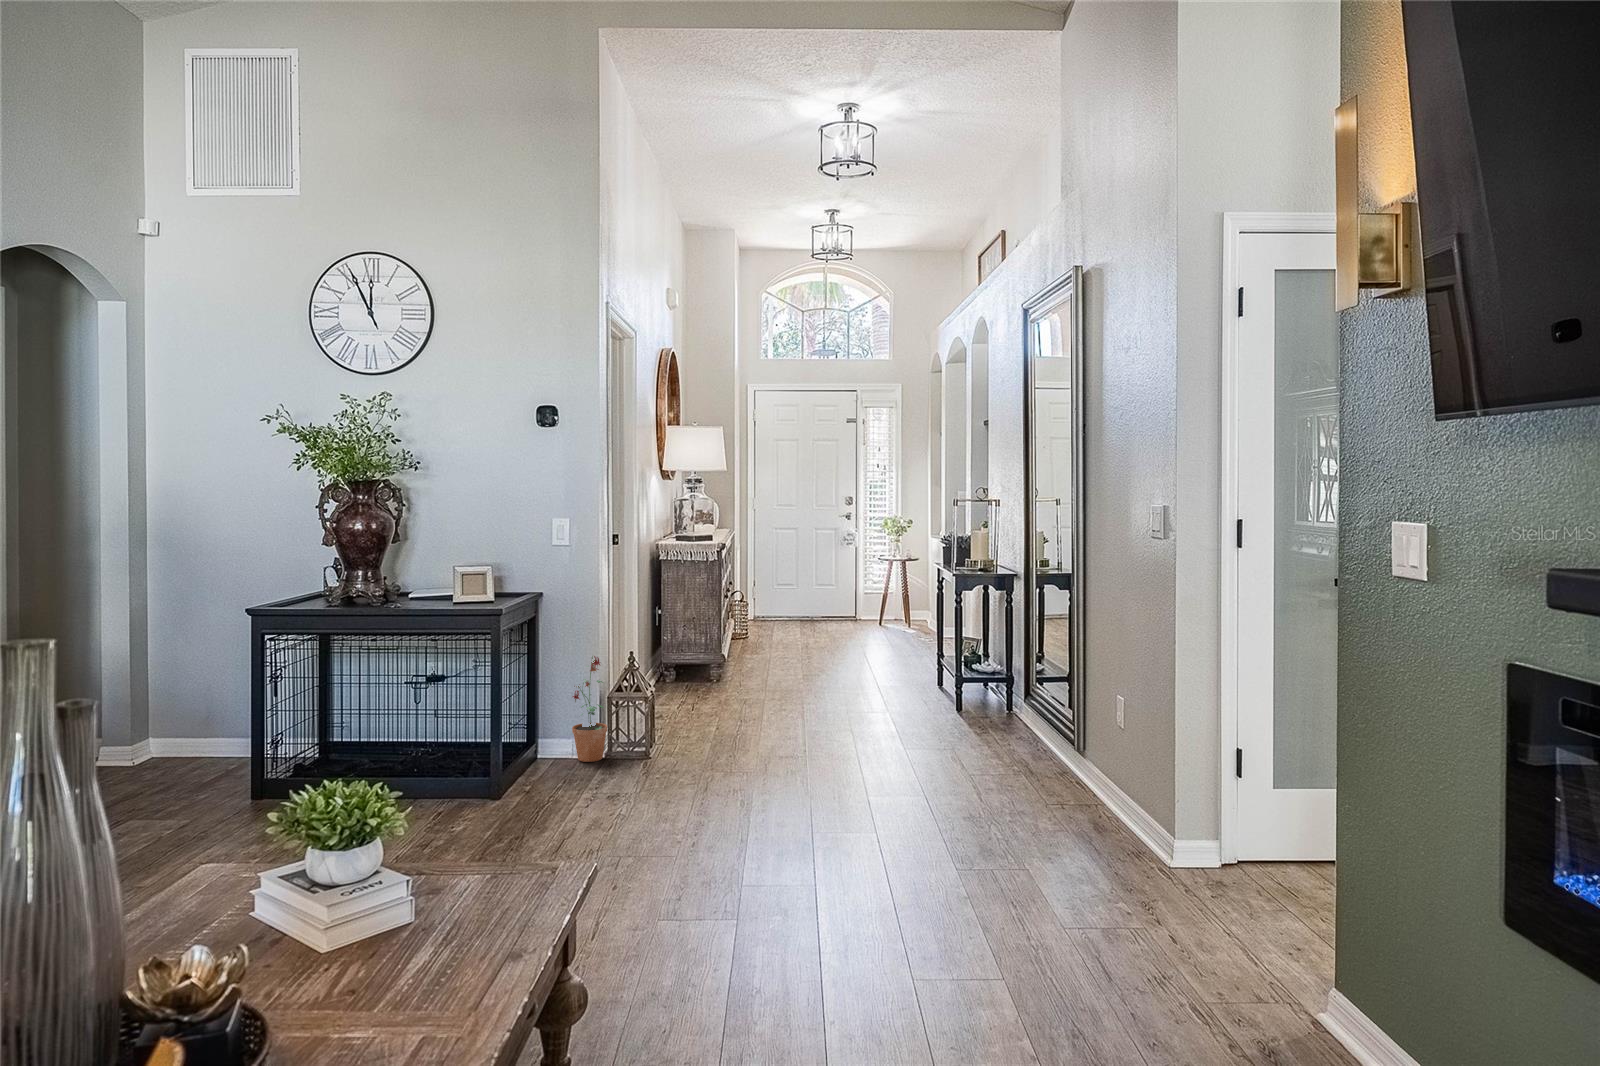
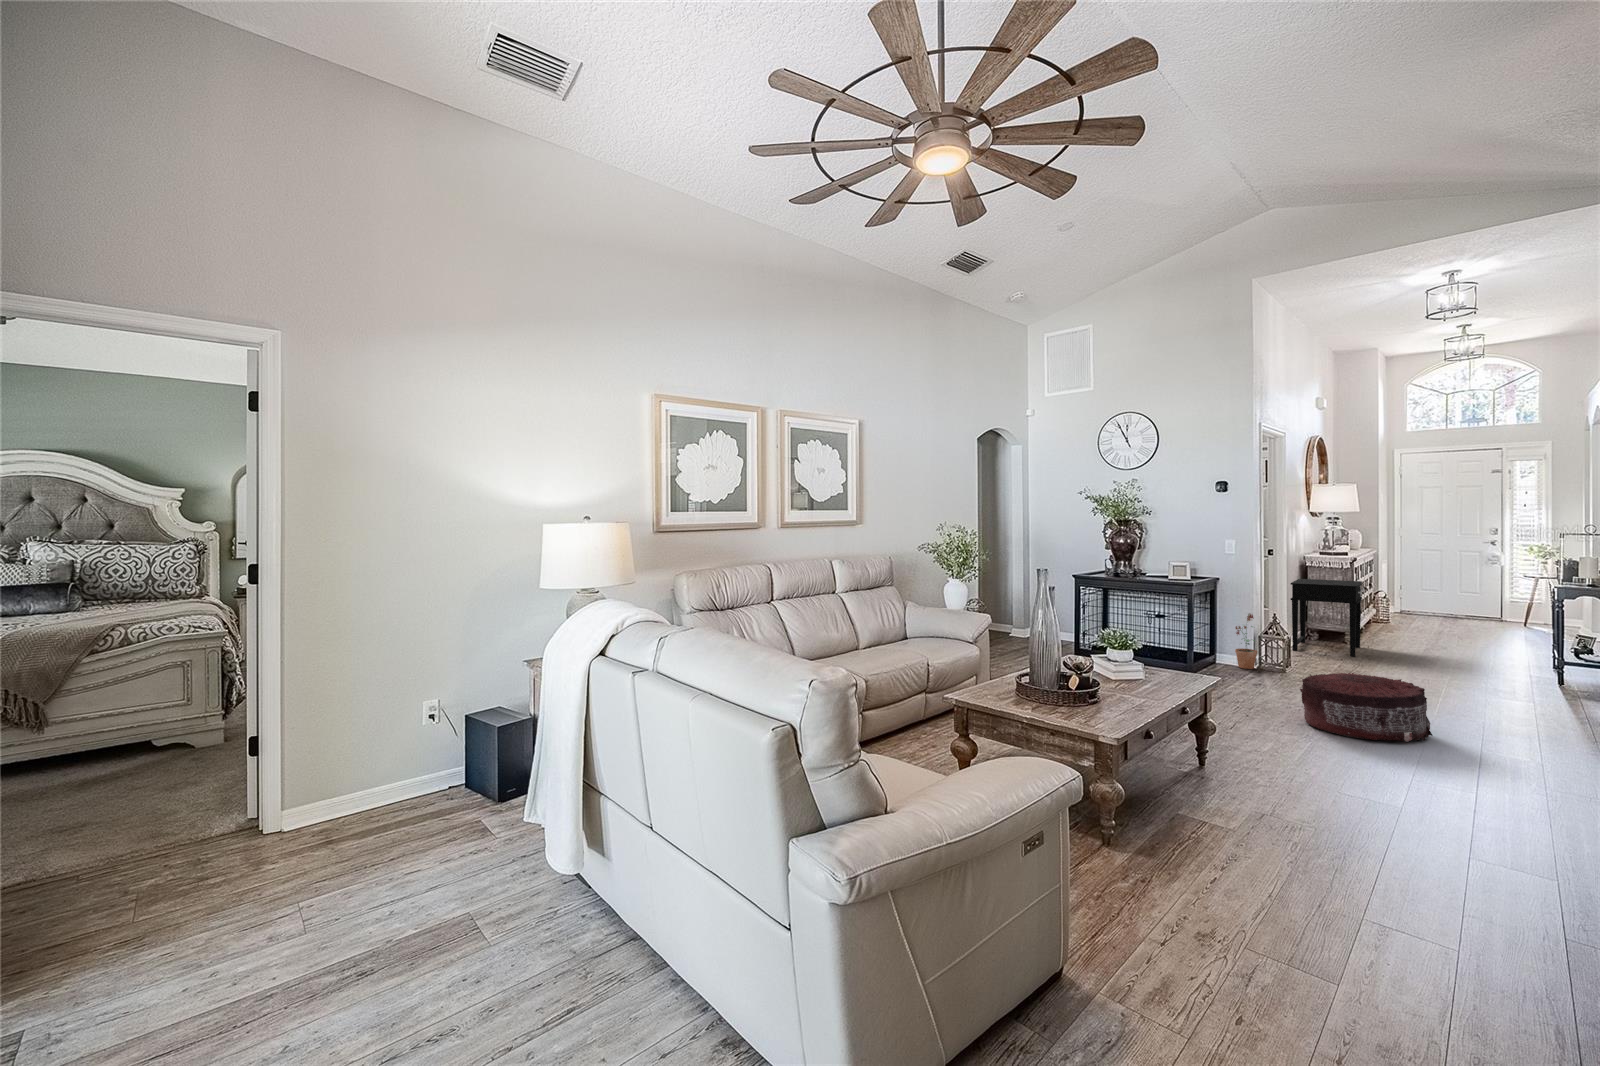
side table: none [645,581,737,706] -> present [1291,579,1364,657]
pouf: none [700,762,890,898] -> present [1300,673,1433,742]

